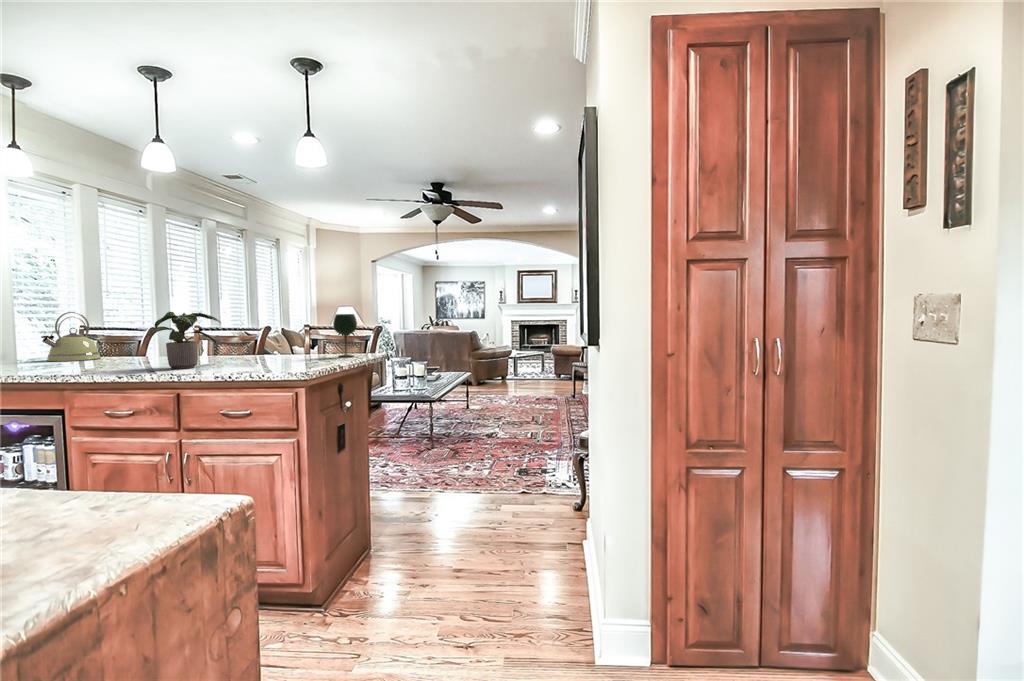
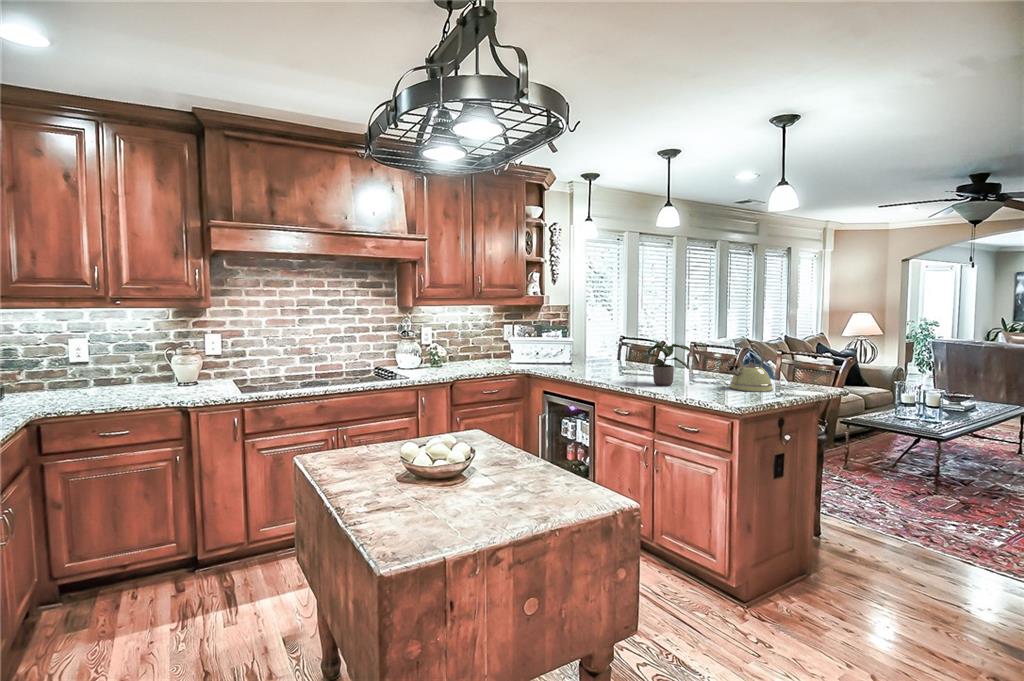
kettle: present [41,312,101,362] -> present [729,343,773,392]
wine glass: present [333,314,357,357] -> none [792,348,816,389]

